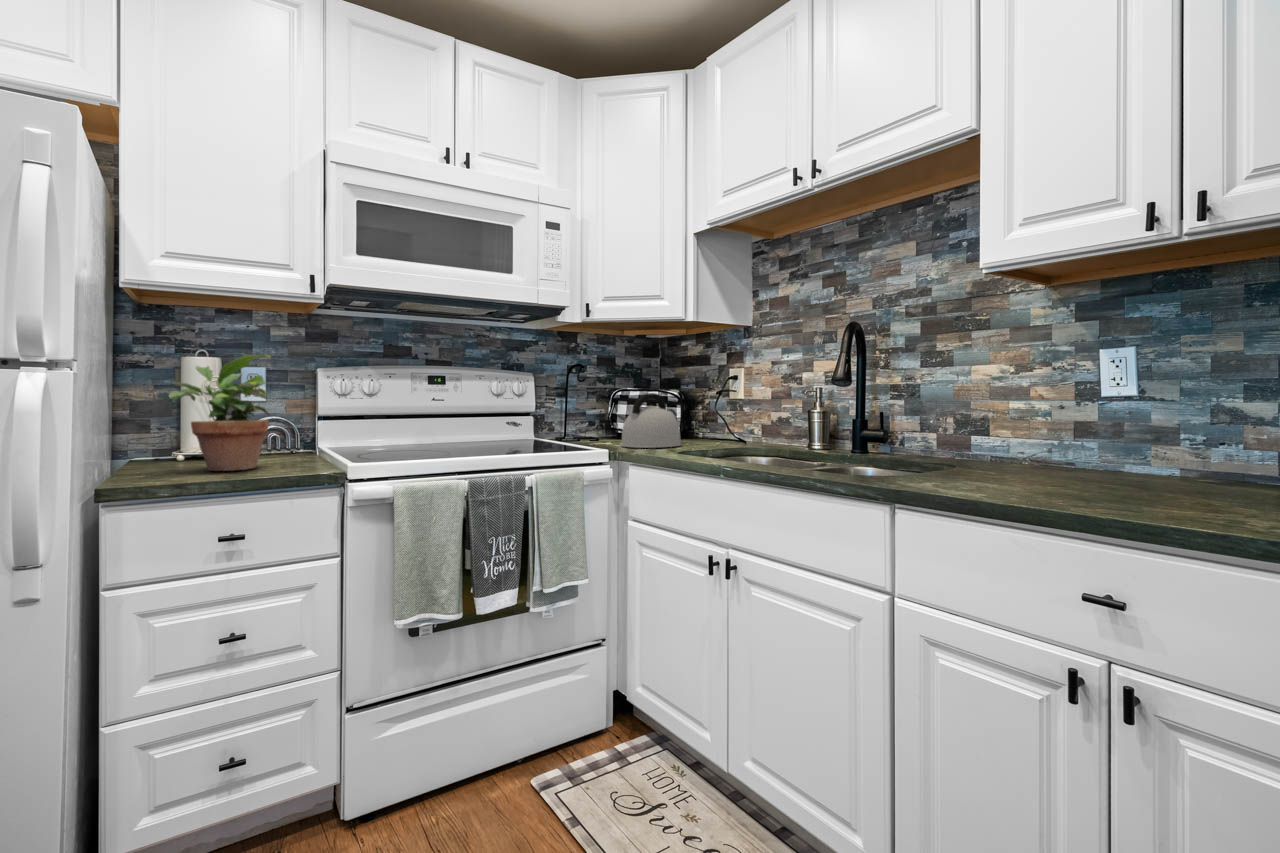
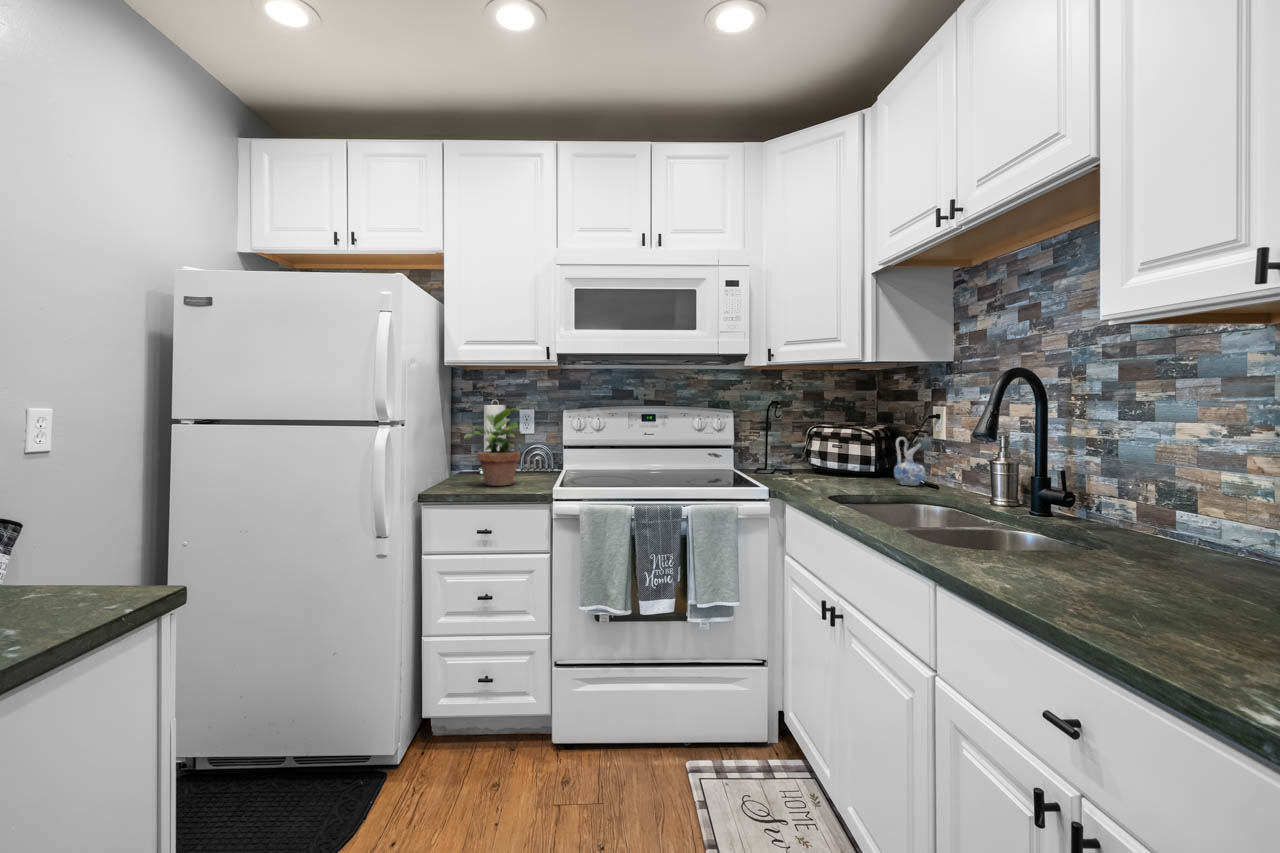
kettle: present [621,393,681,448] -> none [796,433,859,487]
ceramic pitcher: none [706,397,734,443] -> present [894,437,925,485]

